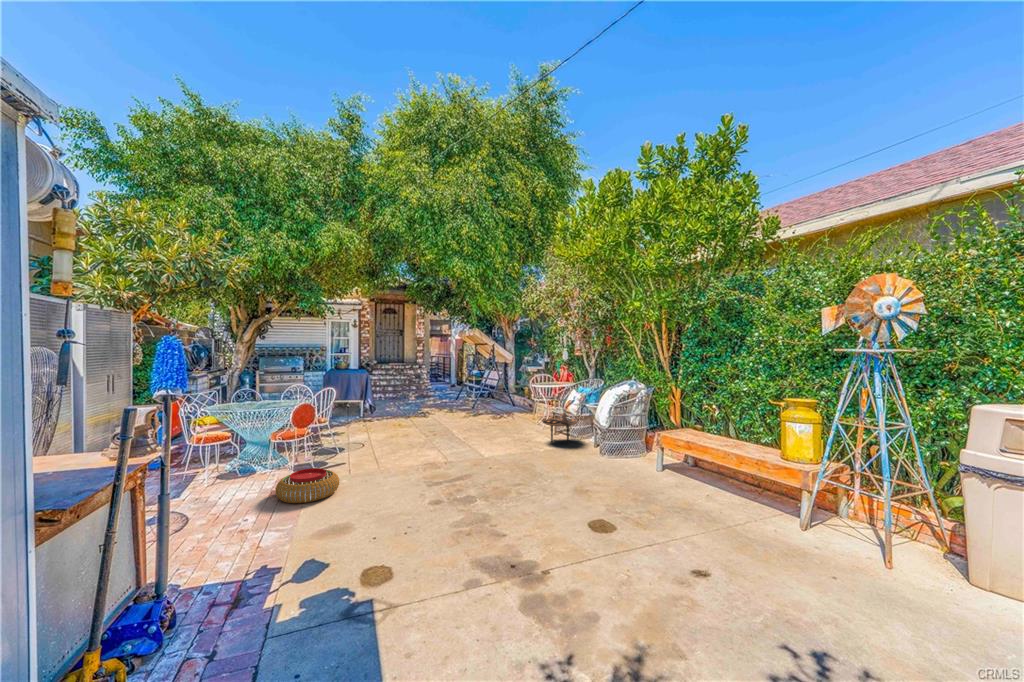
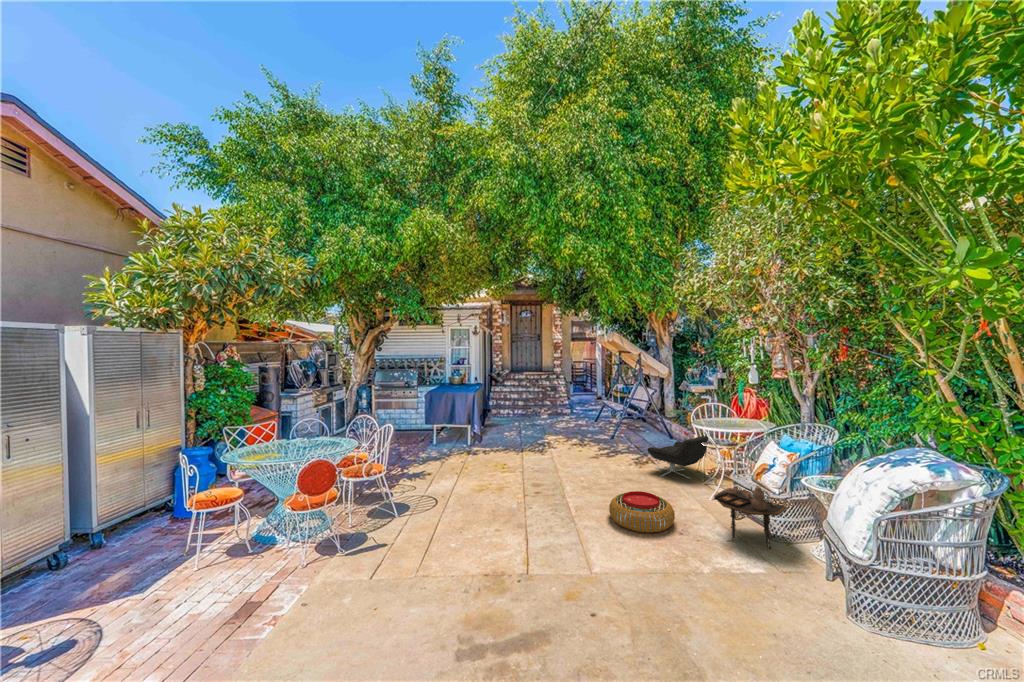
lounge chair: none [502,395,539,424] -> present [647,436,708,479]
pouf: present [275,468,339,503] -> present [609,491,675,533]

